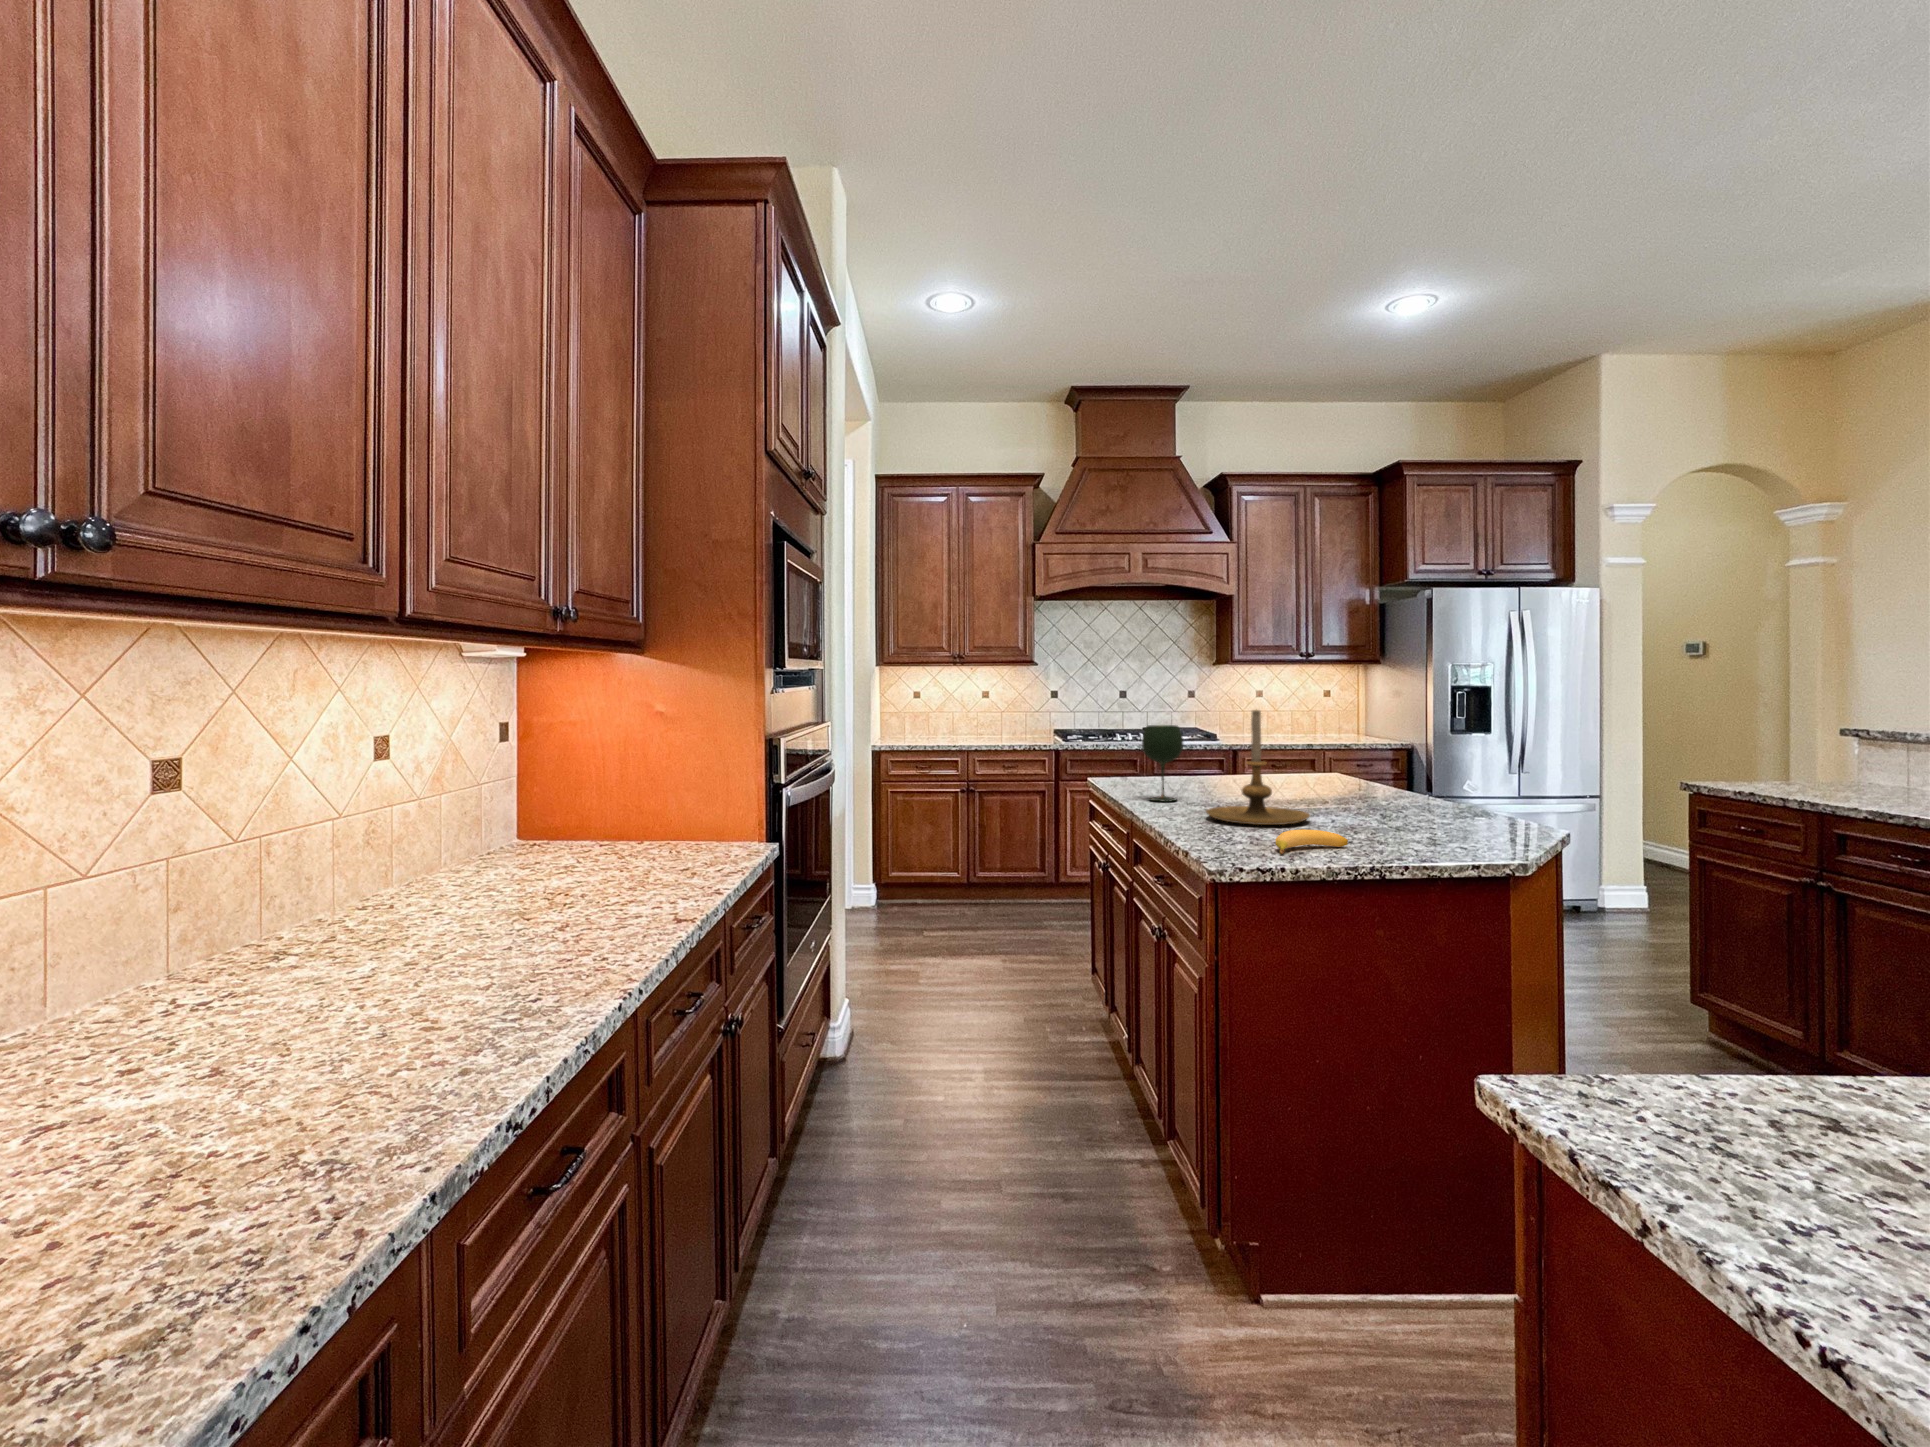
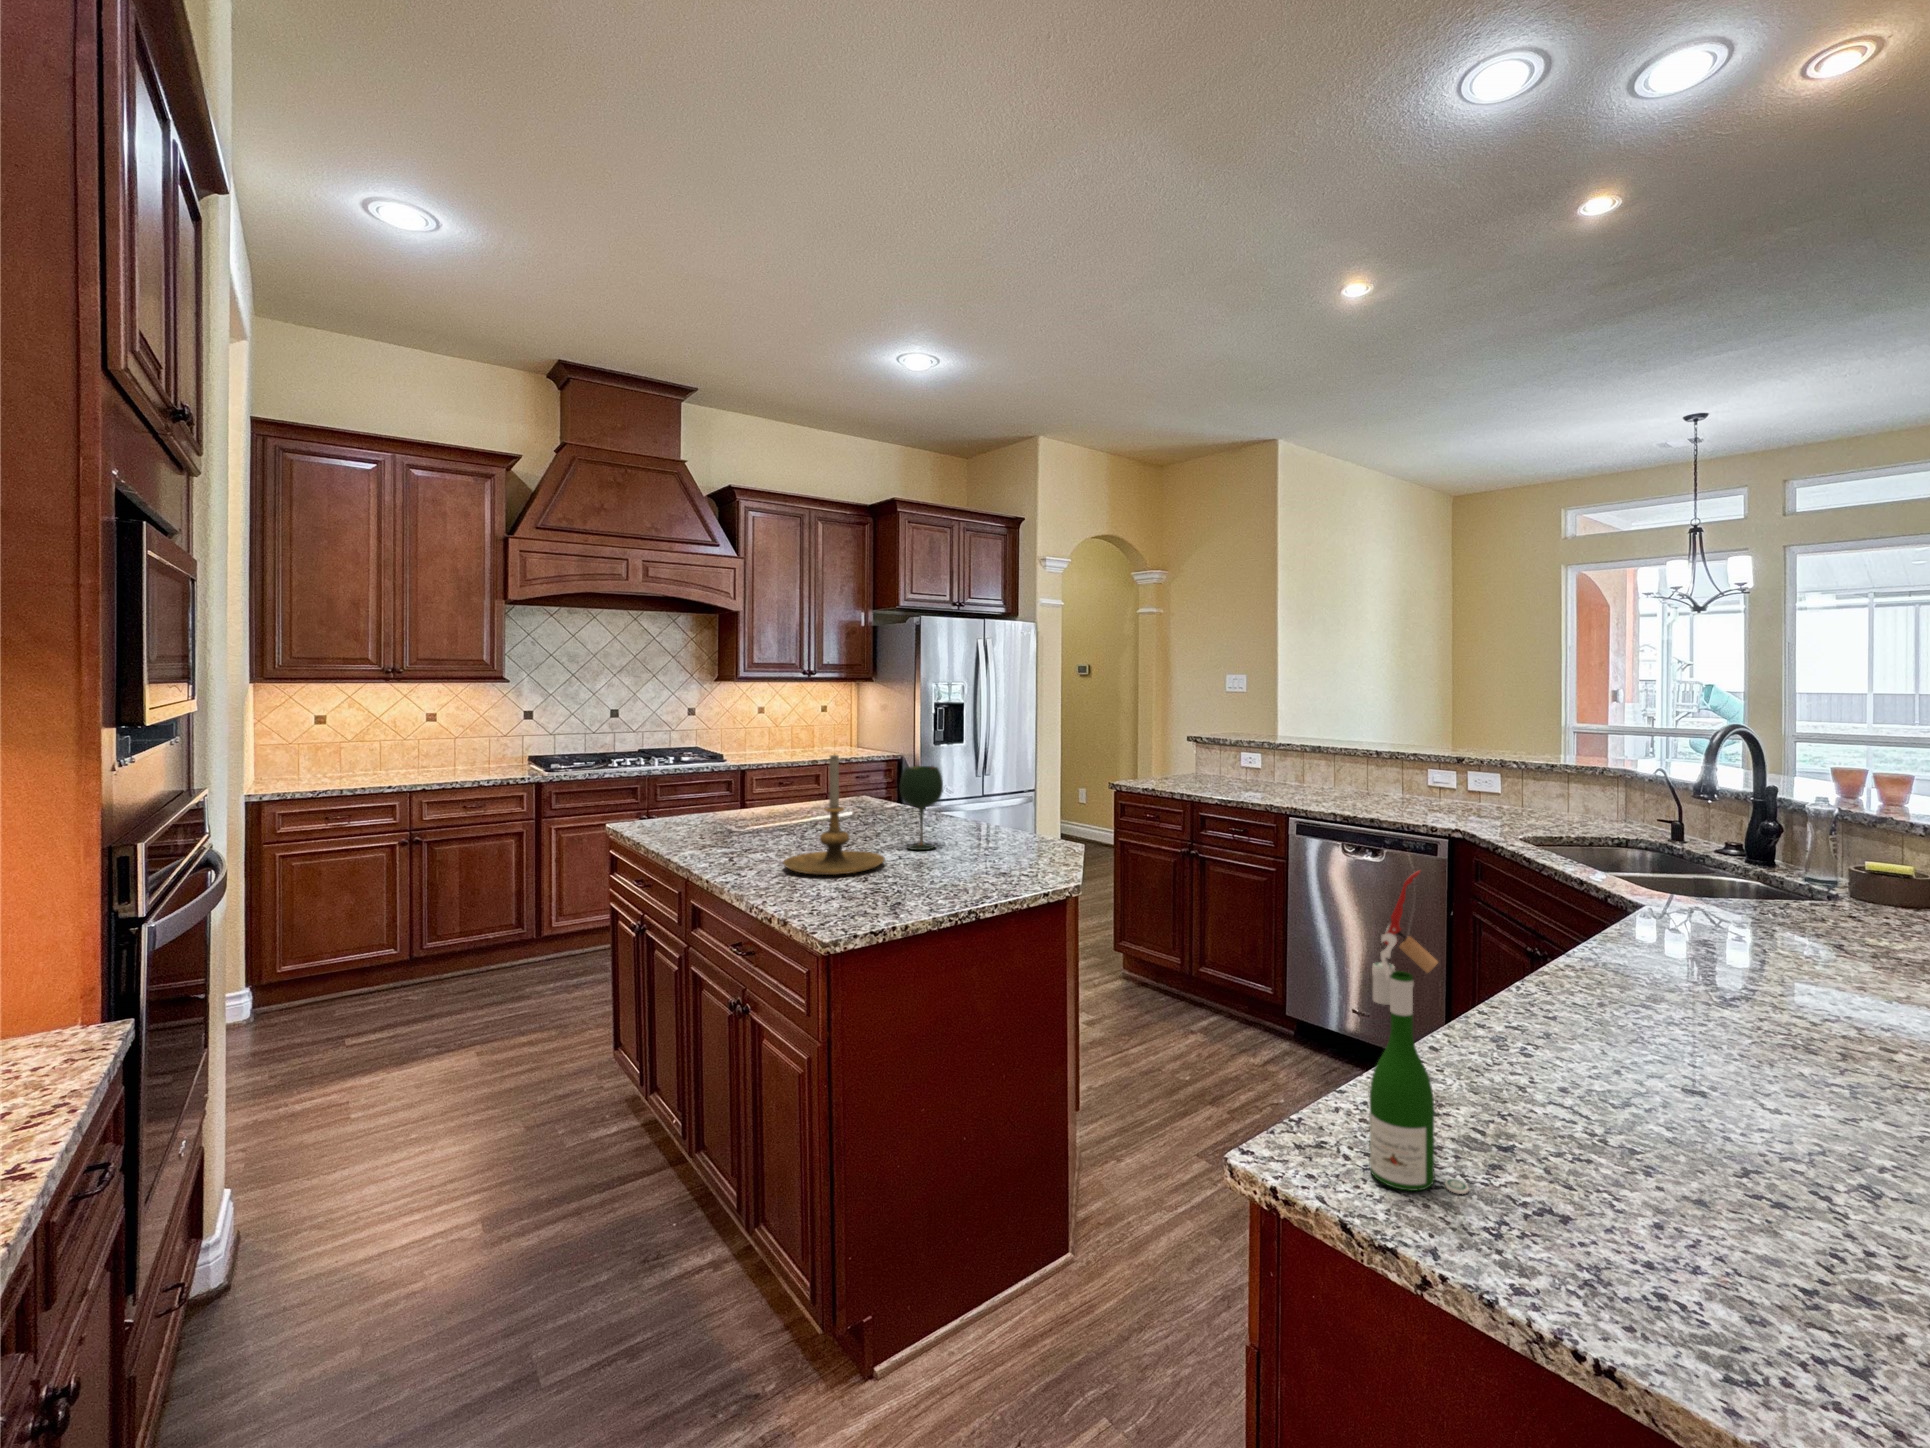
wine glass: present [1142,725,1183,802] -> present [900,766,943,850]
wine bottle: none [1665,772,1810,1186] -> present [1370,871,1469,1194]
banana: present [1275,829,1348,854] -> none [879,879,939,911]

